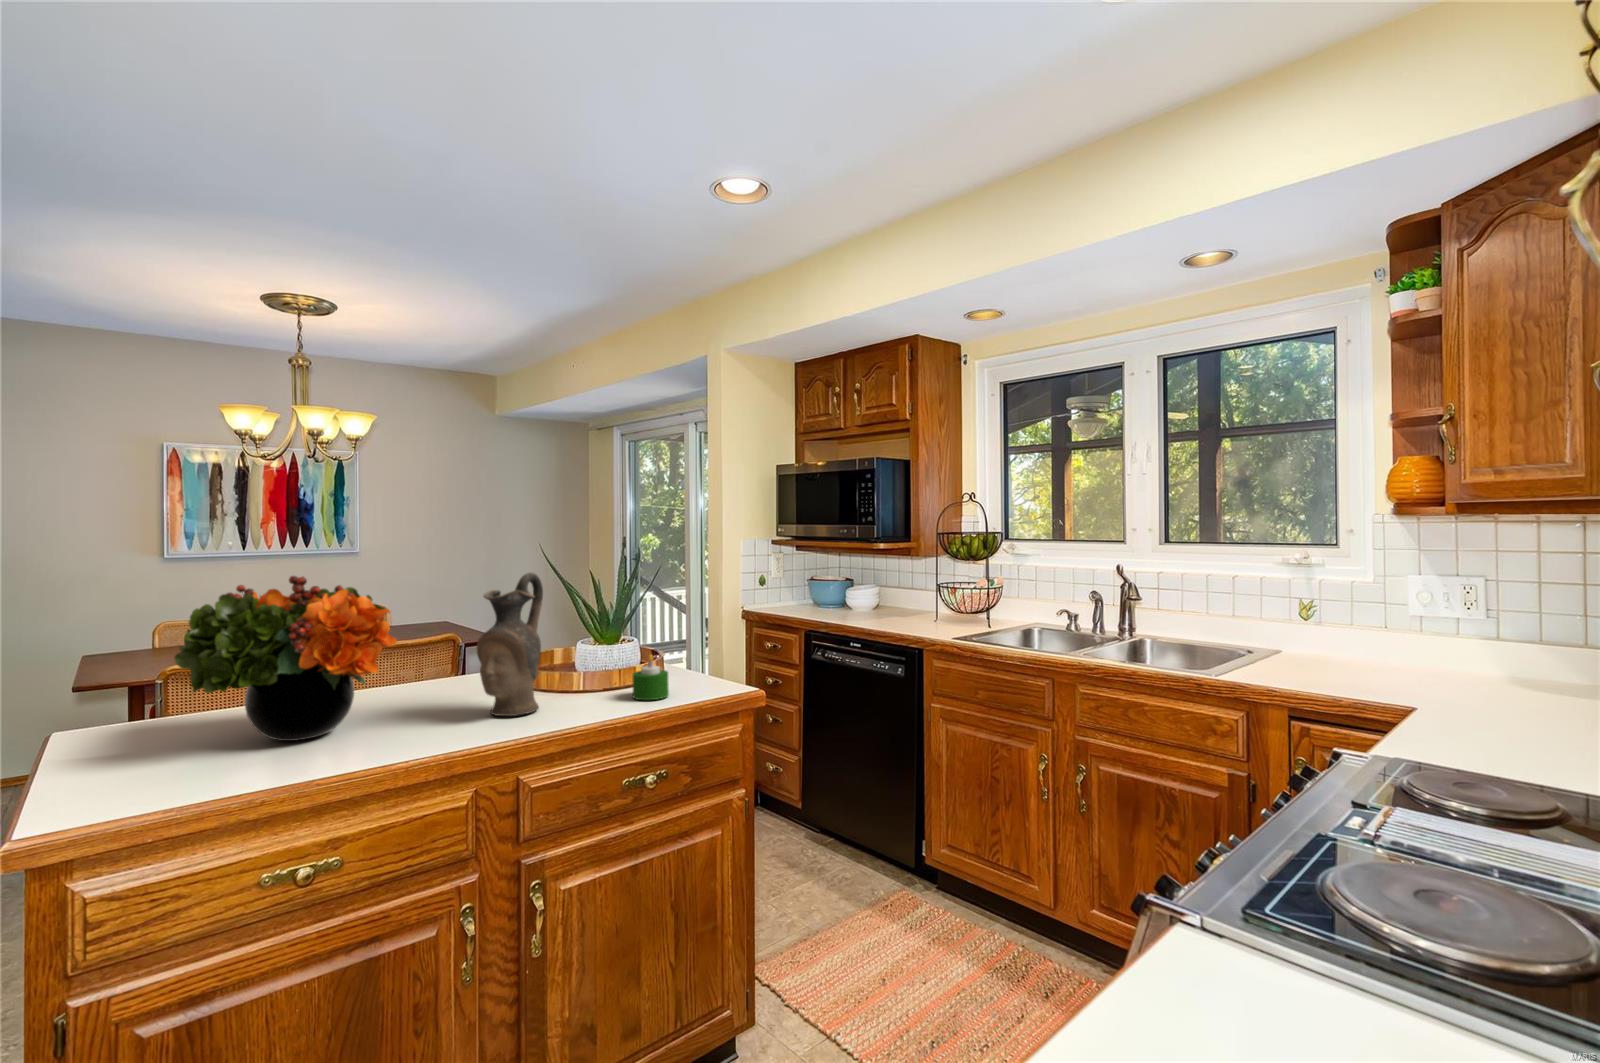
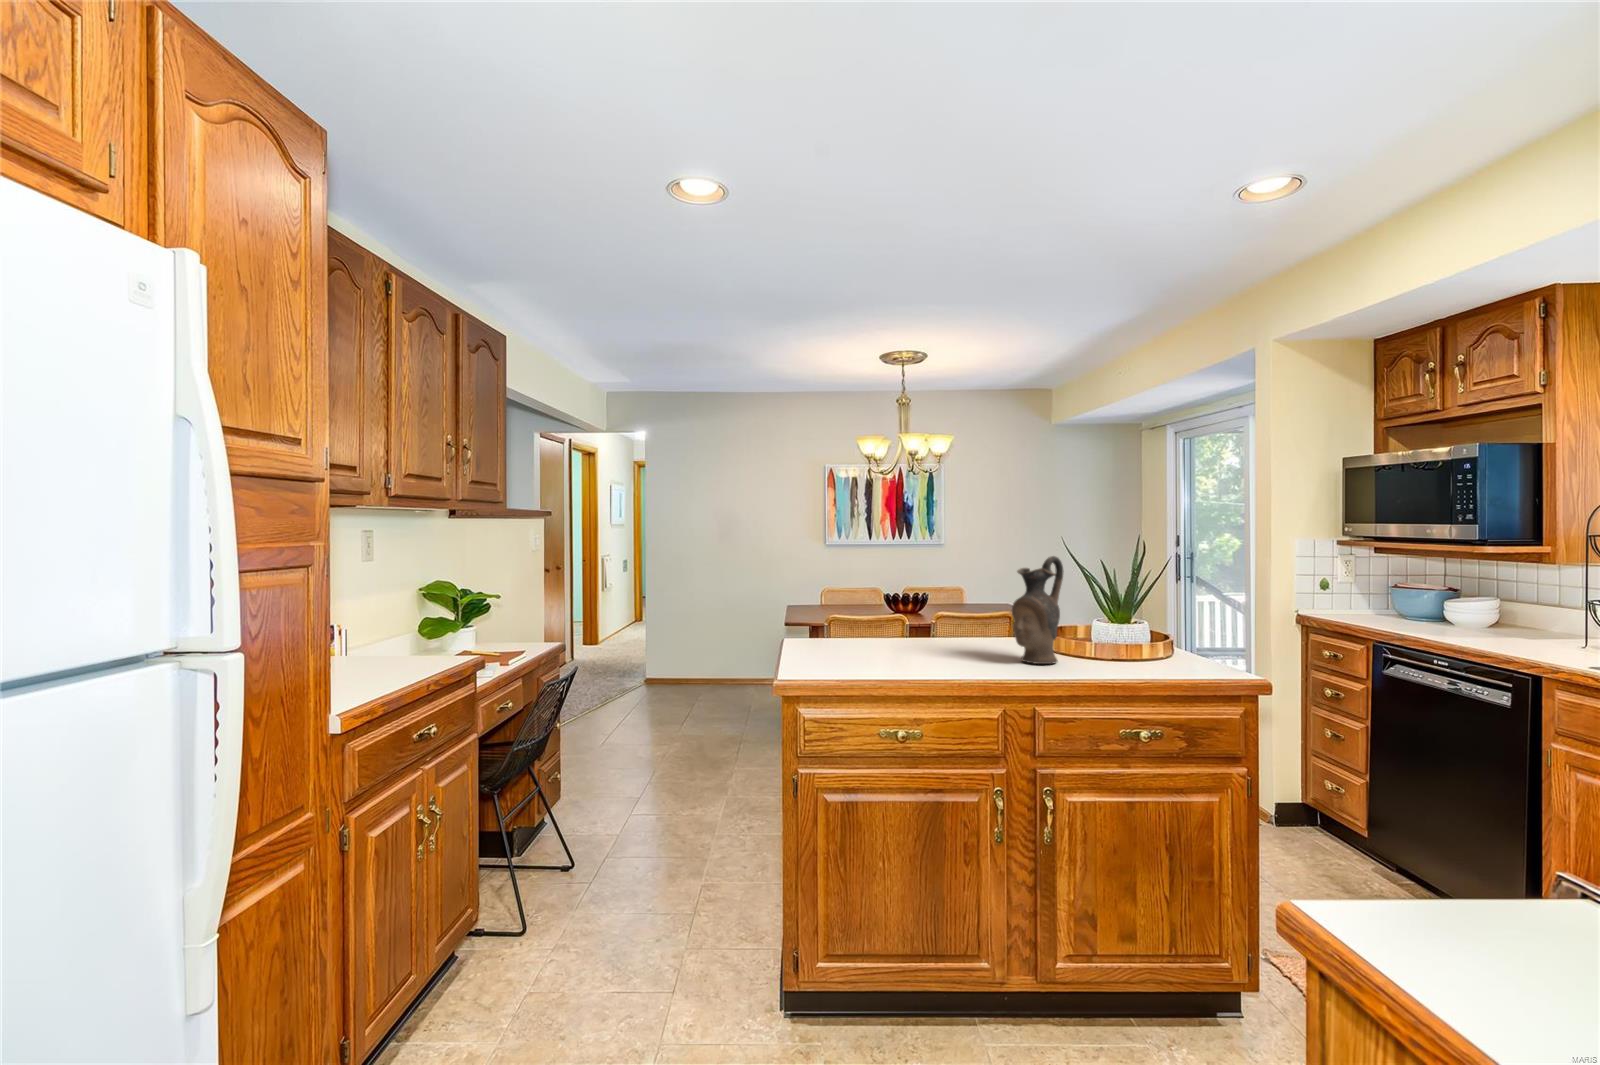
flower arrangement: present [174,576,397,741] -> none [837,551,959,657]
candle: present [633,654,669,700] -> none [1138,630,1172,670]

